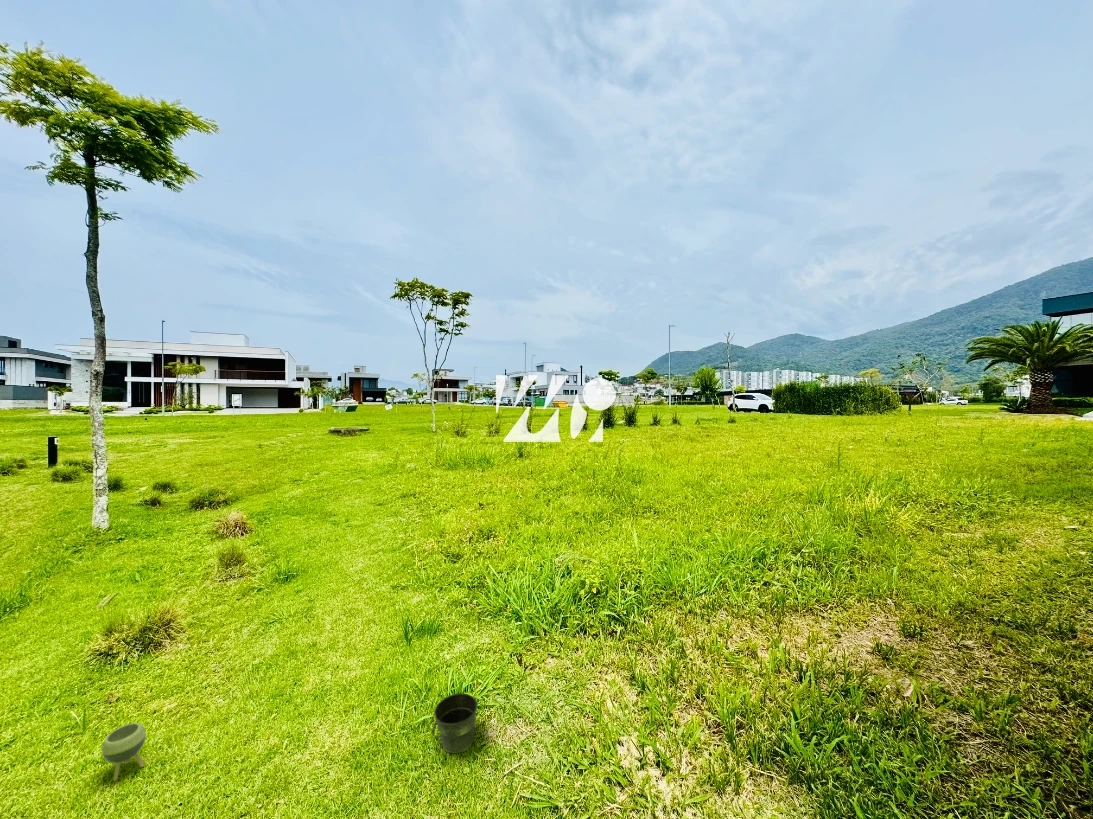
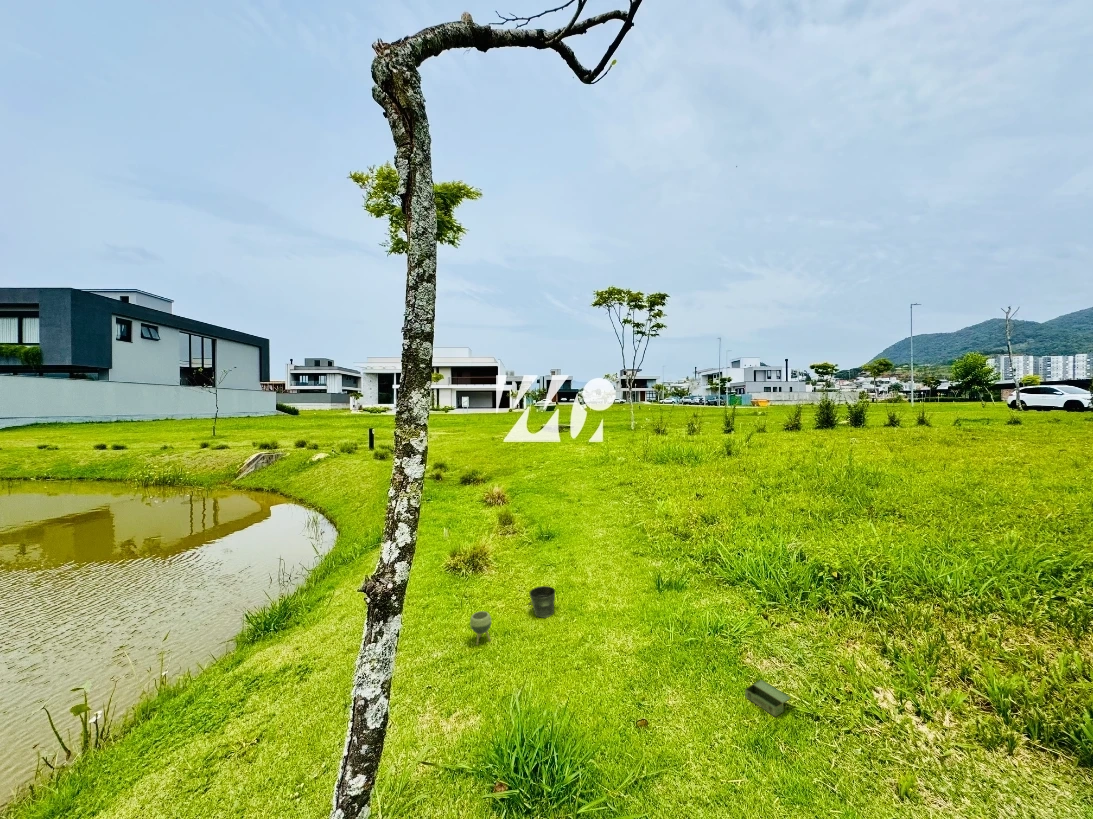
bucket: present [431,693,478,753] -> present [529,586,555,618]
toolbox: none [494,745,544,798] -> present [745,680,791,717]

